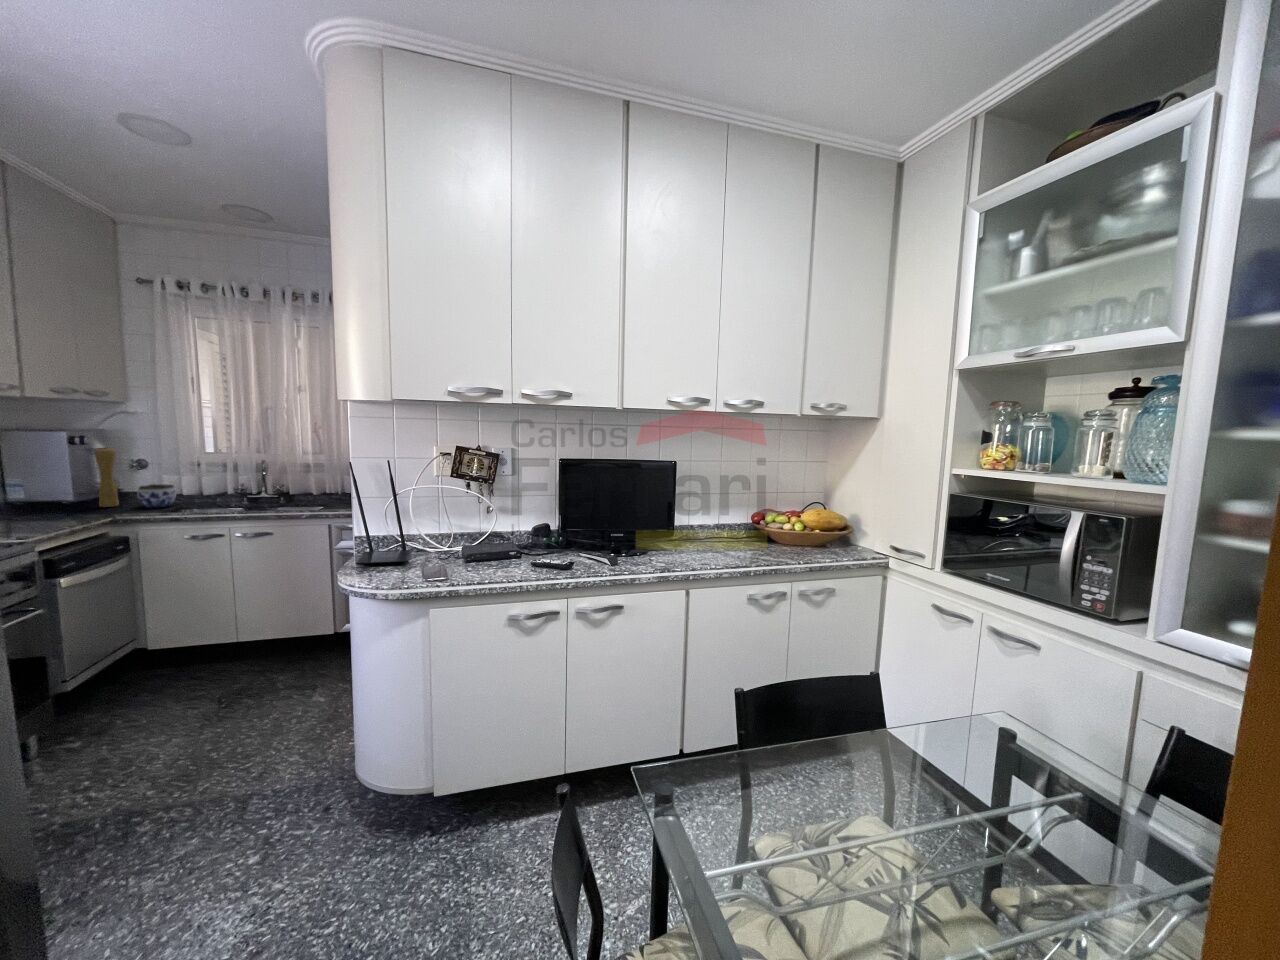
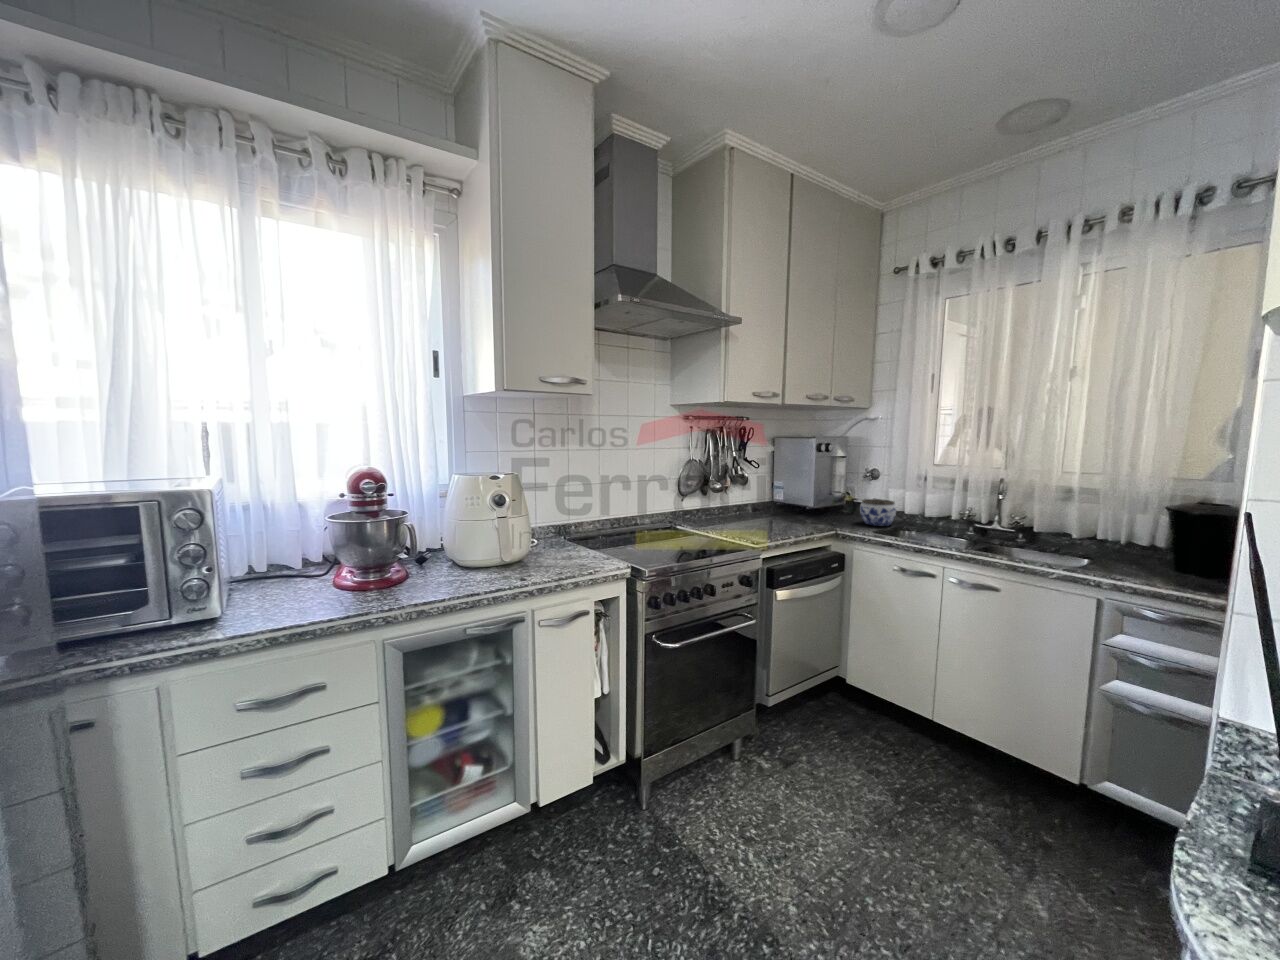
pepper mill: present [94,448,119,507] -> none [831,456,849,518]

